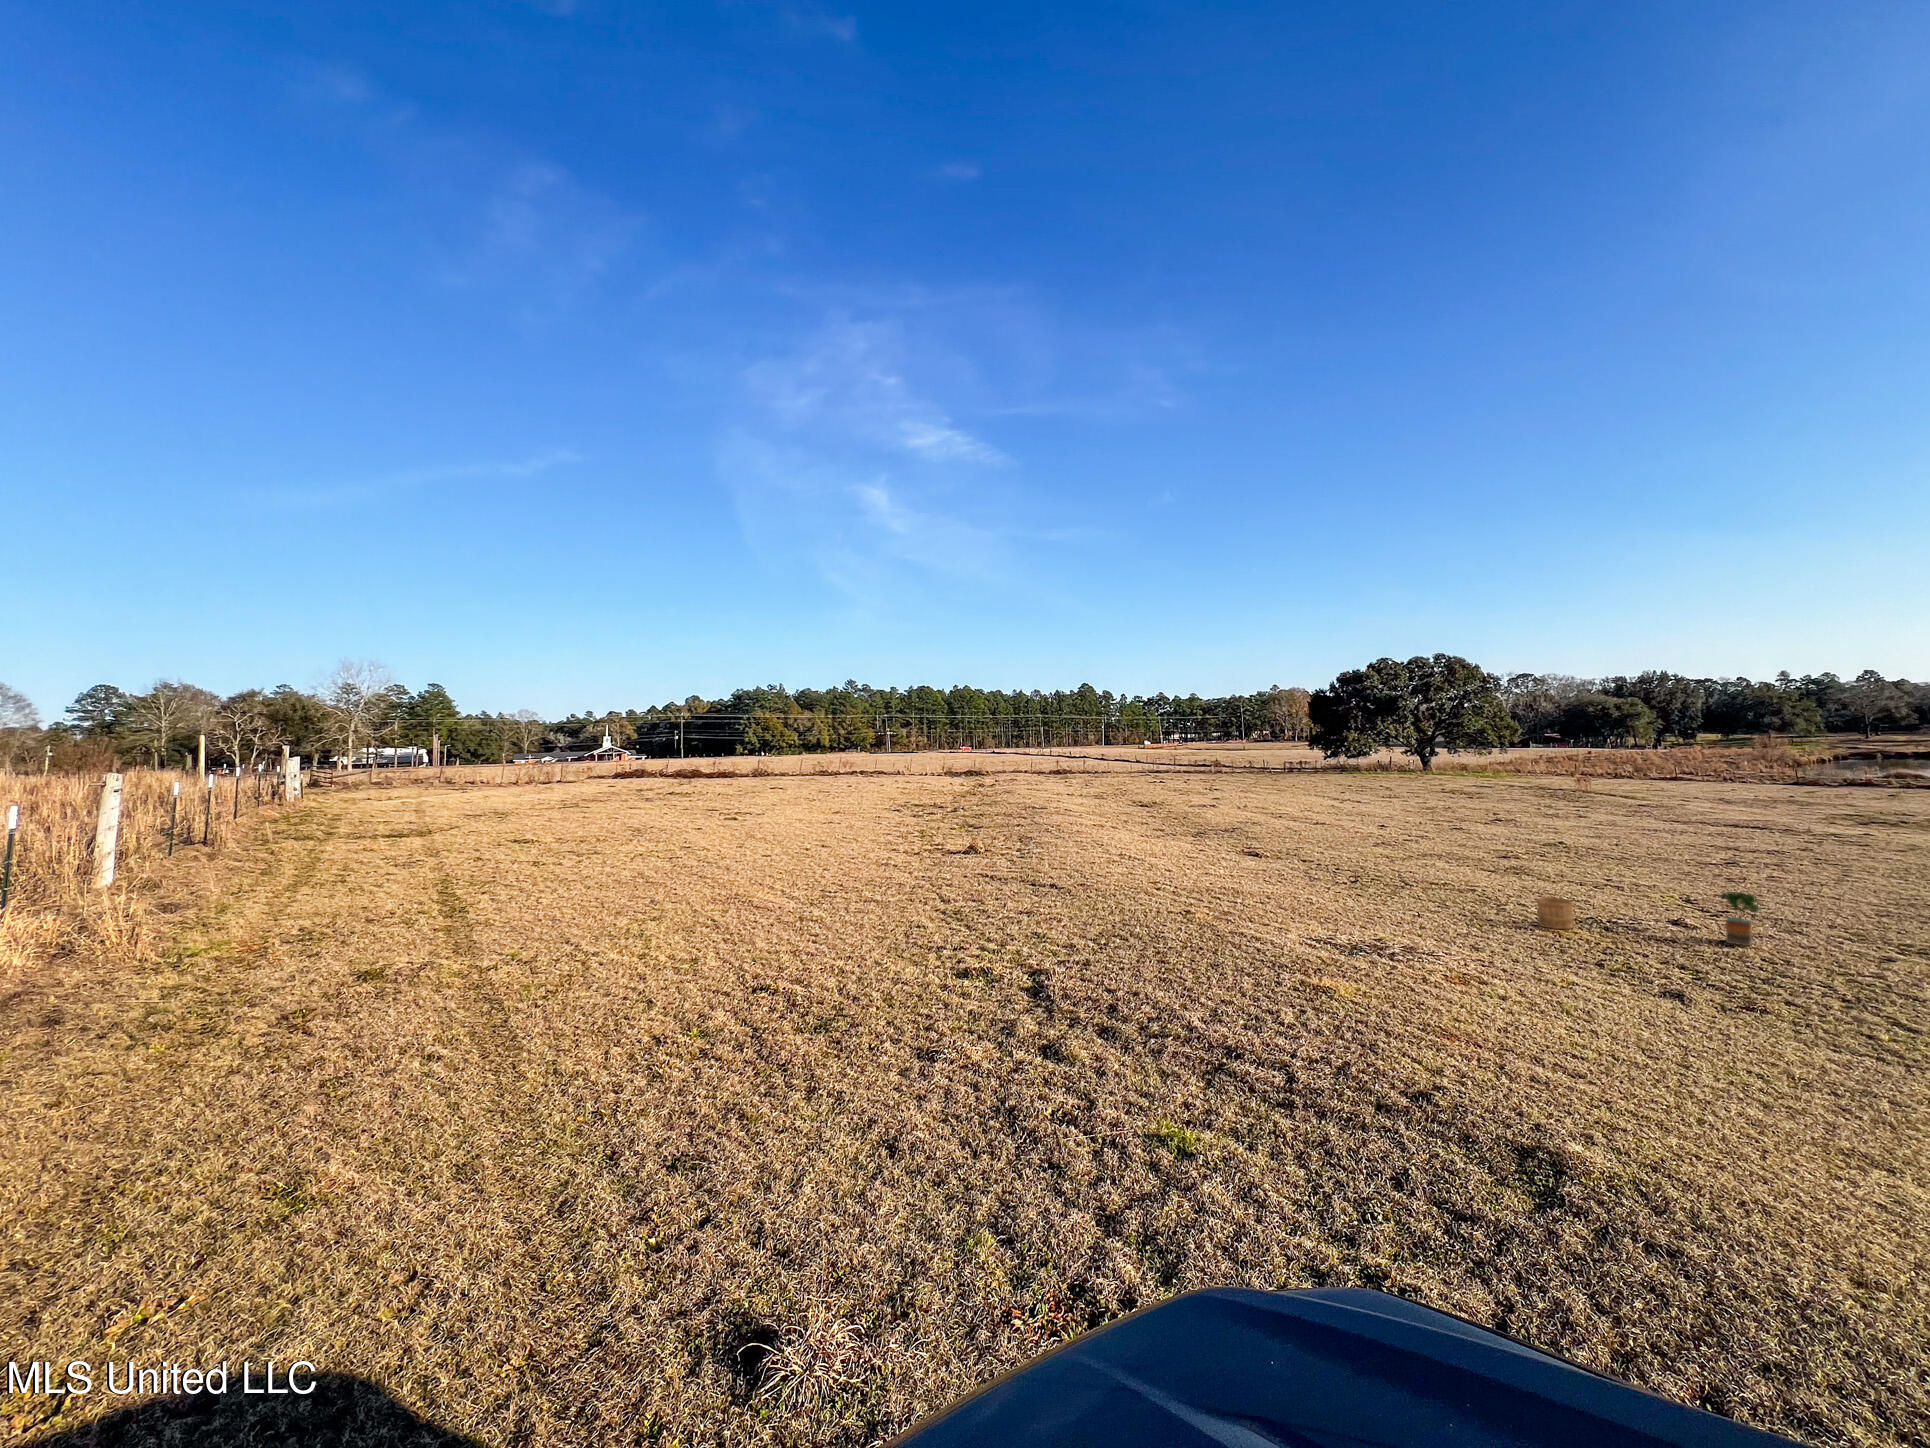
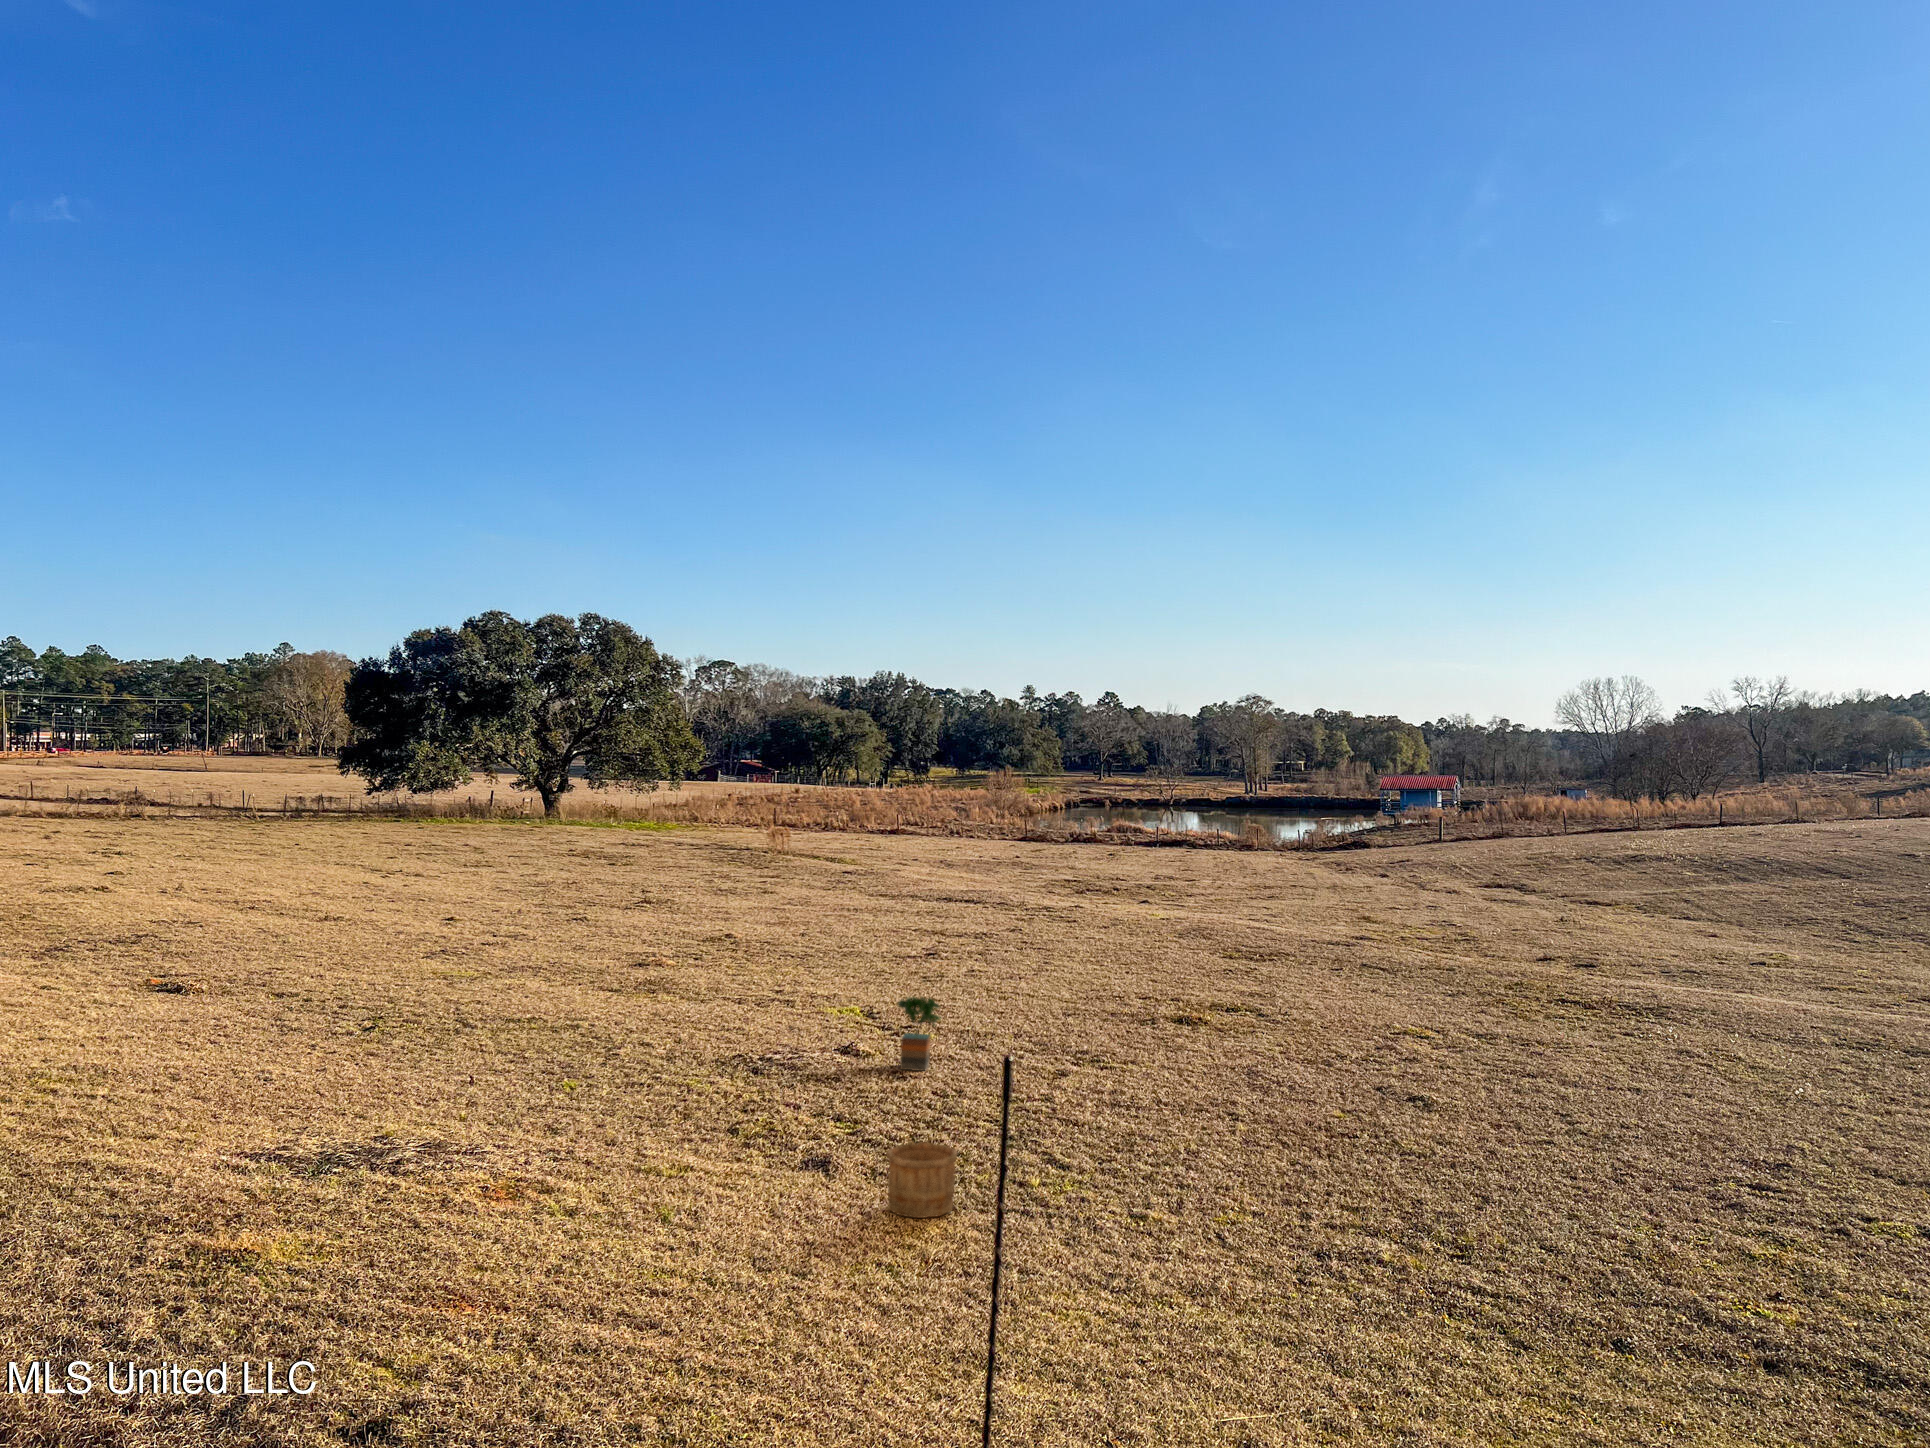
wooden bucket: present [1536,897,1574,929] -> present [887,1142,957,1218]

